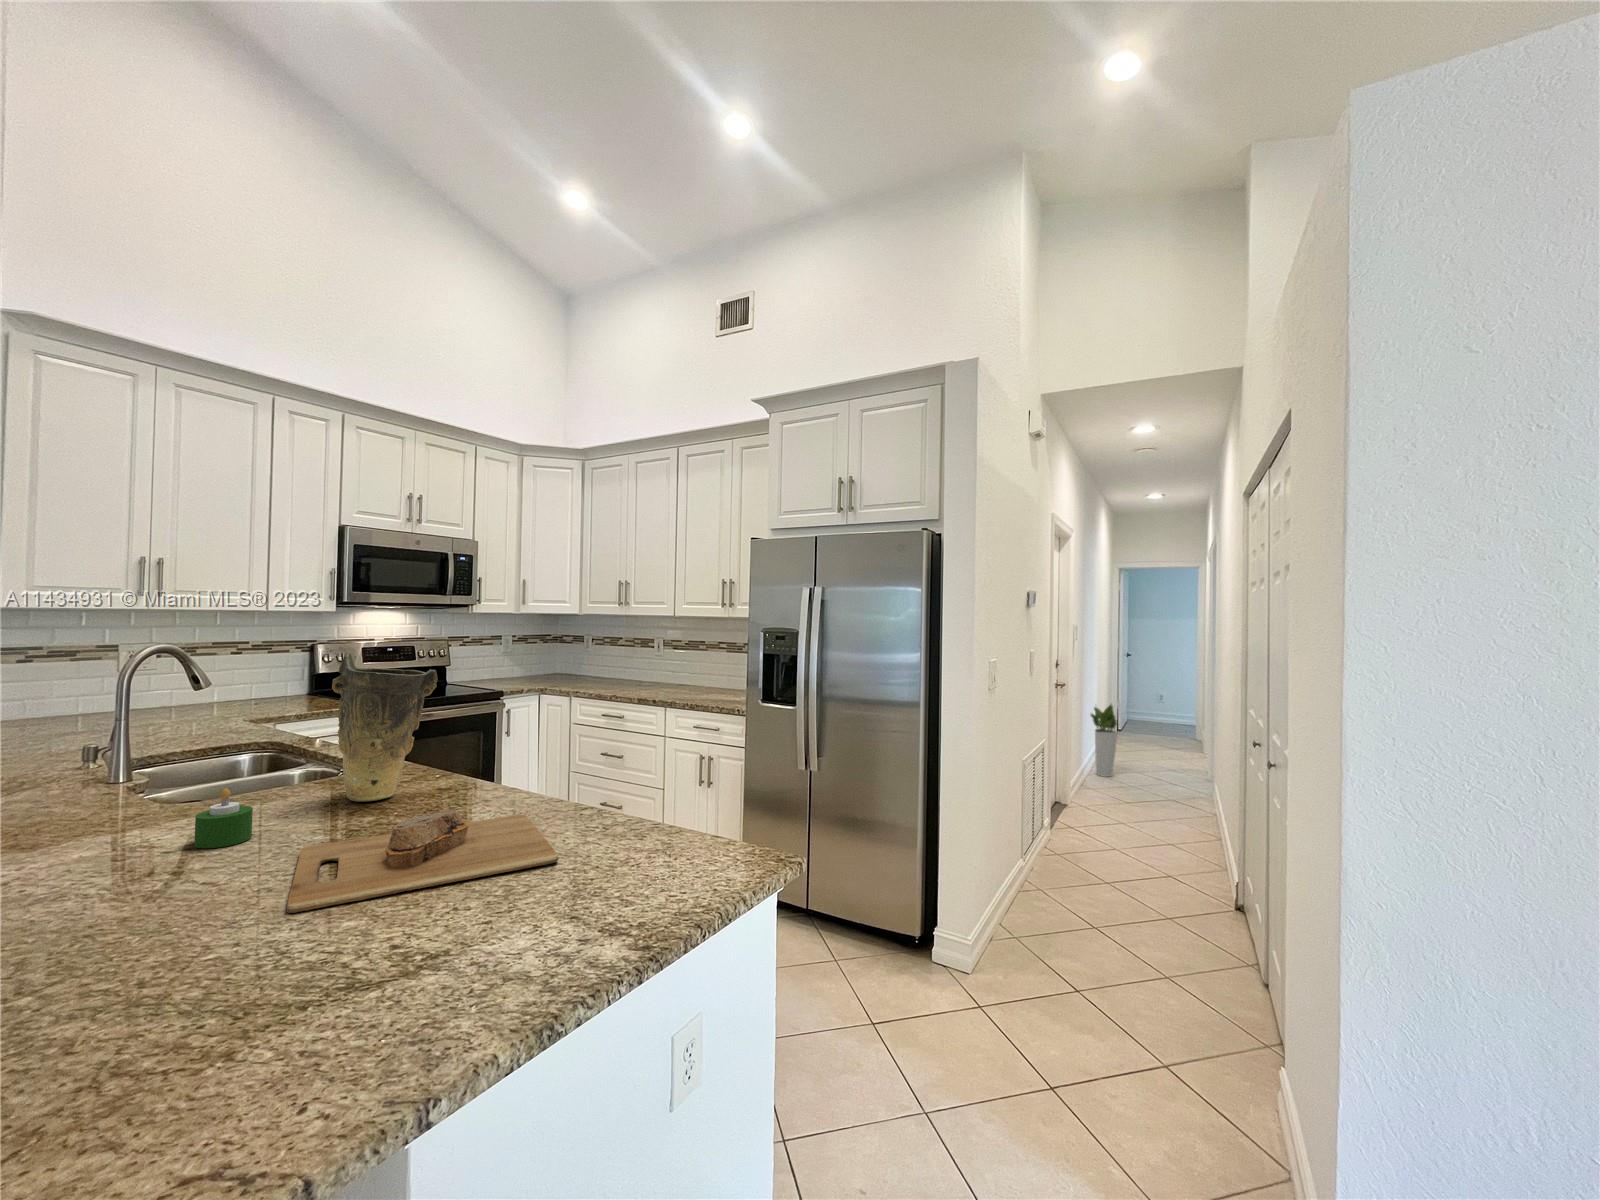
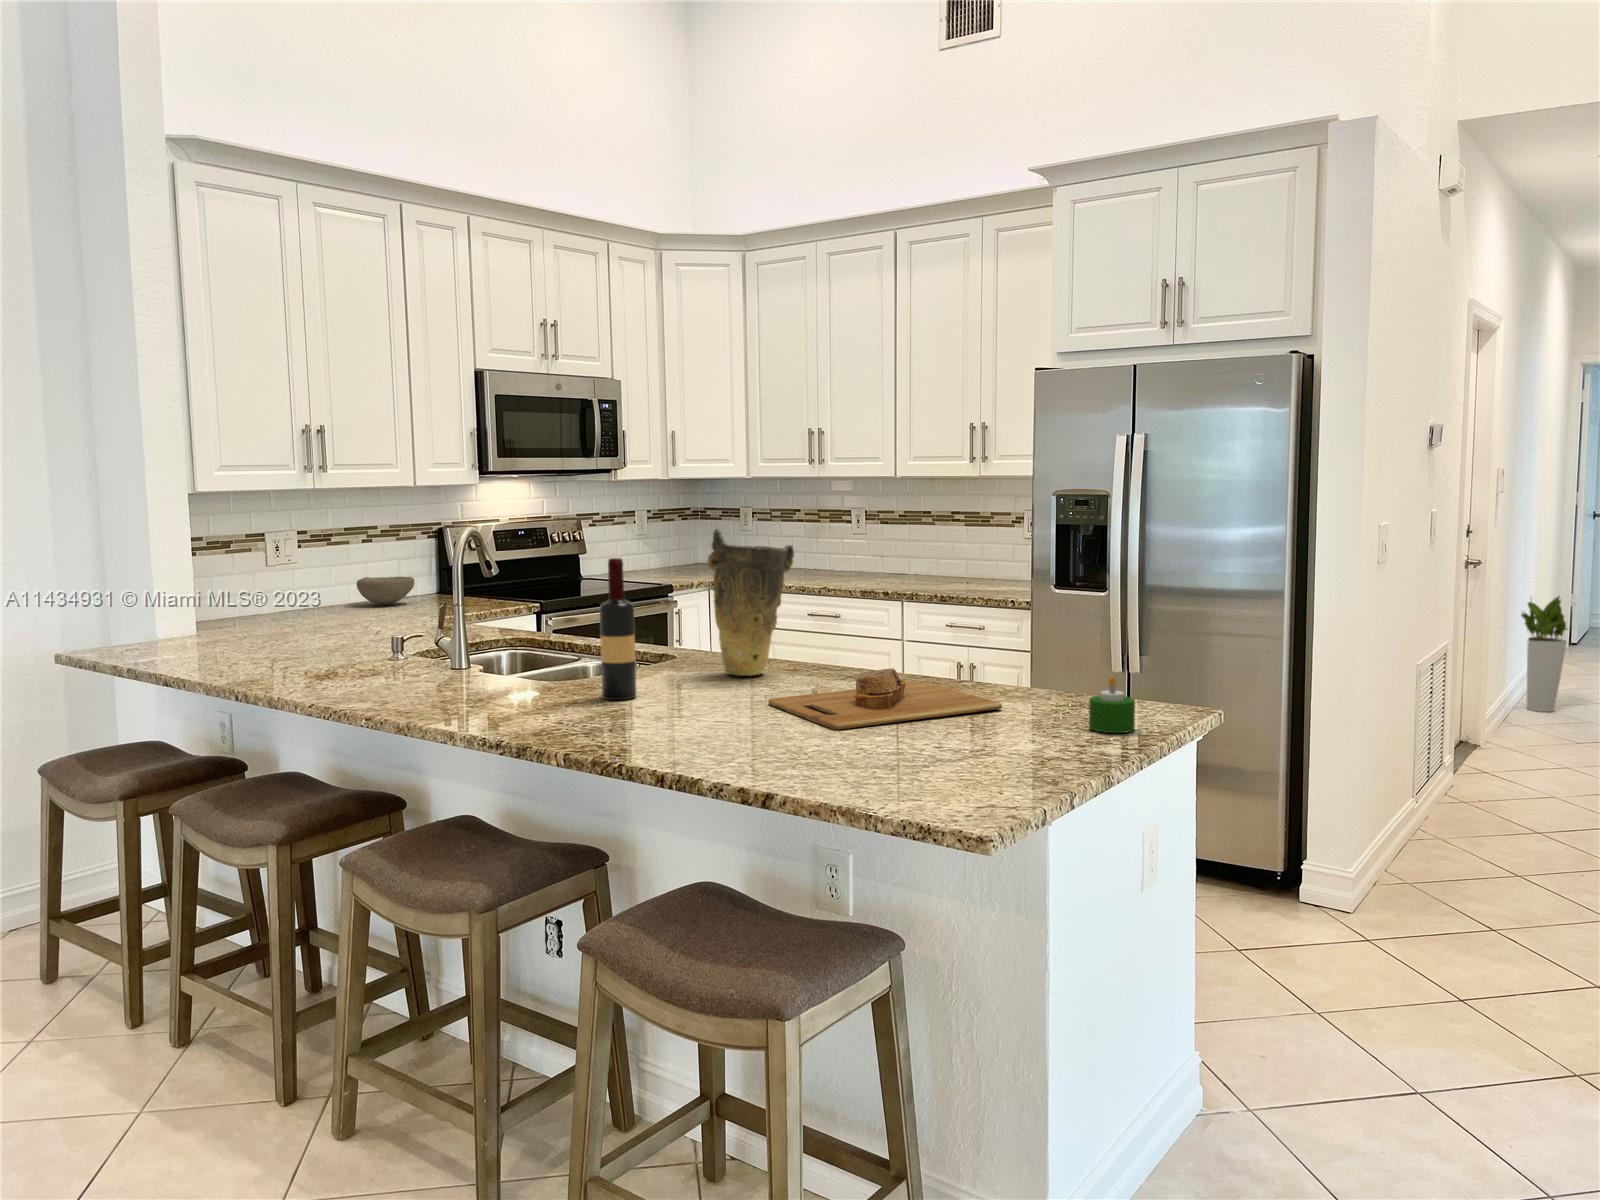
bowl: none [203,682,262,705] -> present [357,577,414,605]
wine bottle: none [122,683,180,846] -> present [600,558,636,700]
candle: present [194,789,253,848] -> present [1089,676,1135,733]

